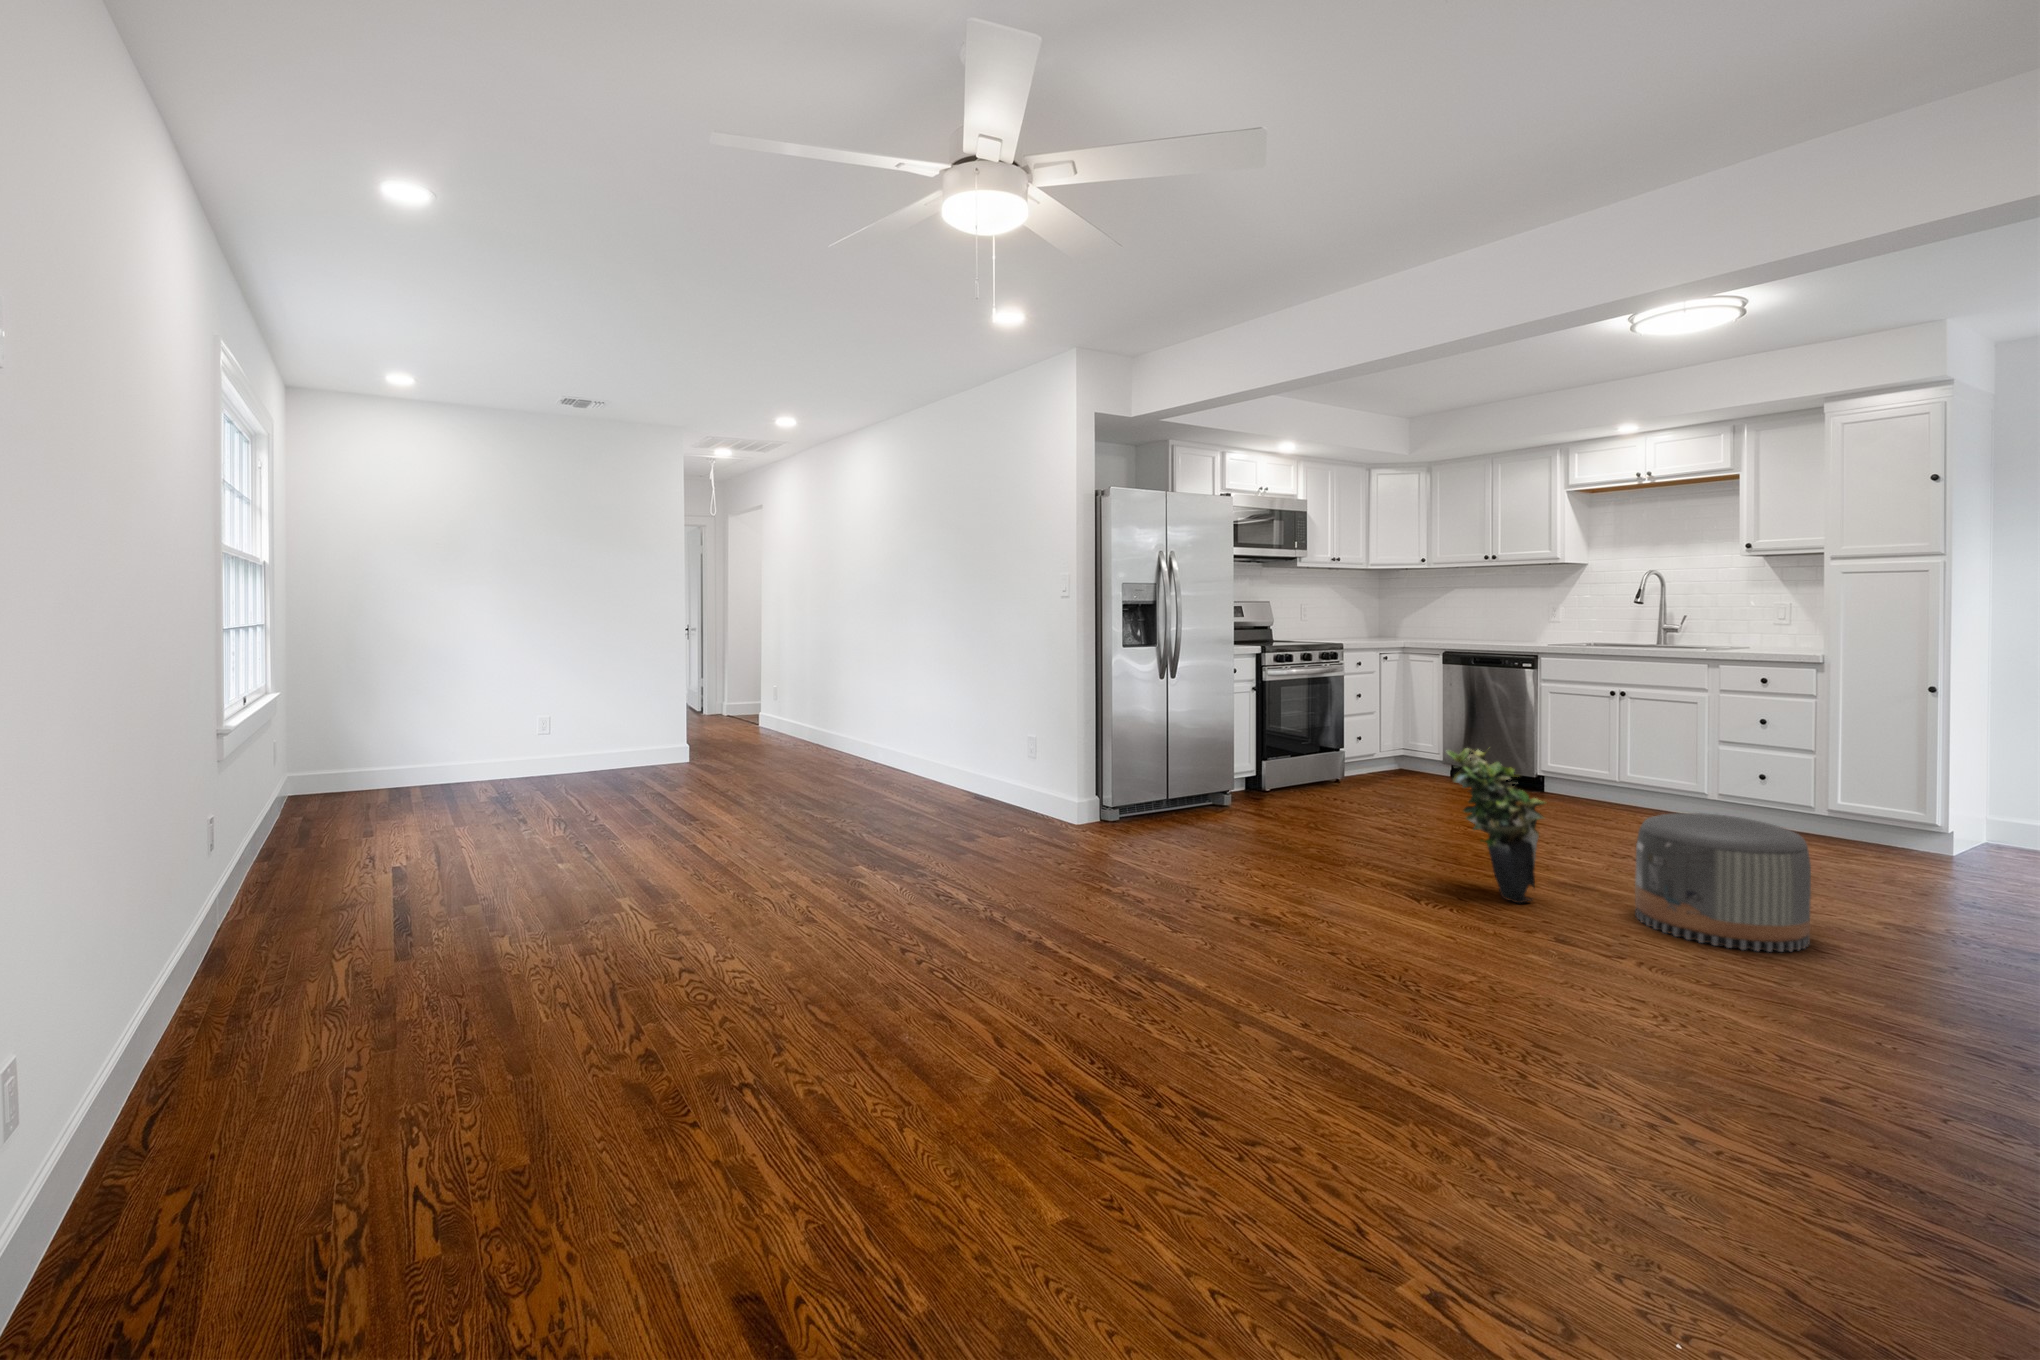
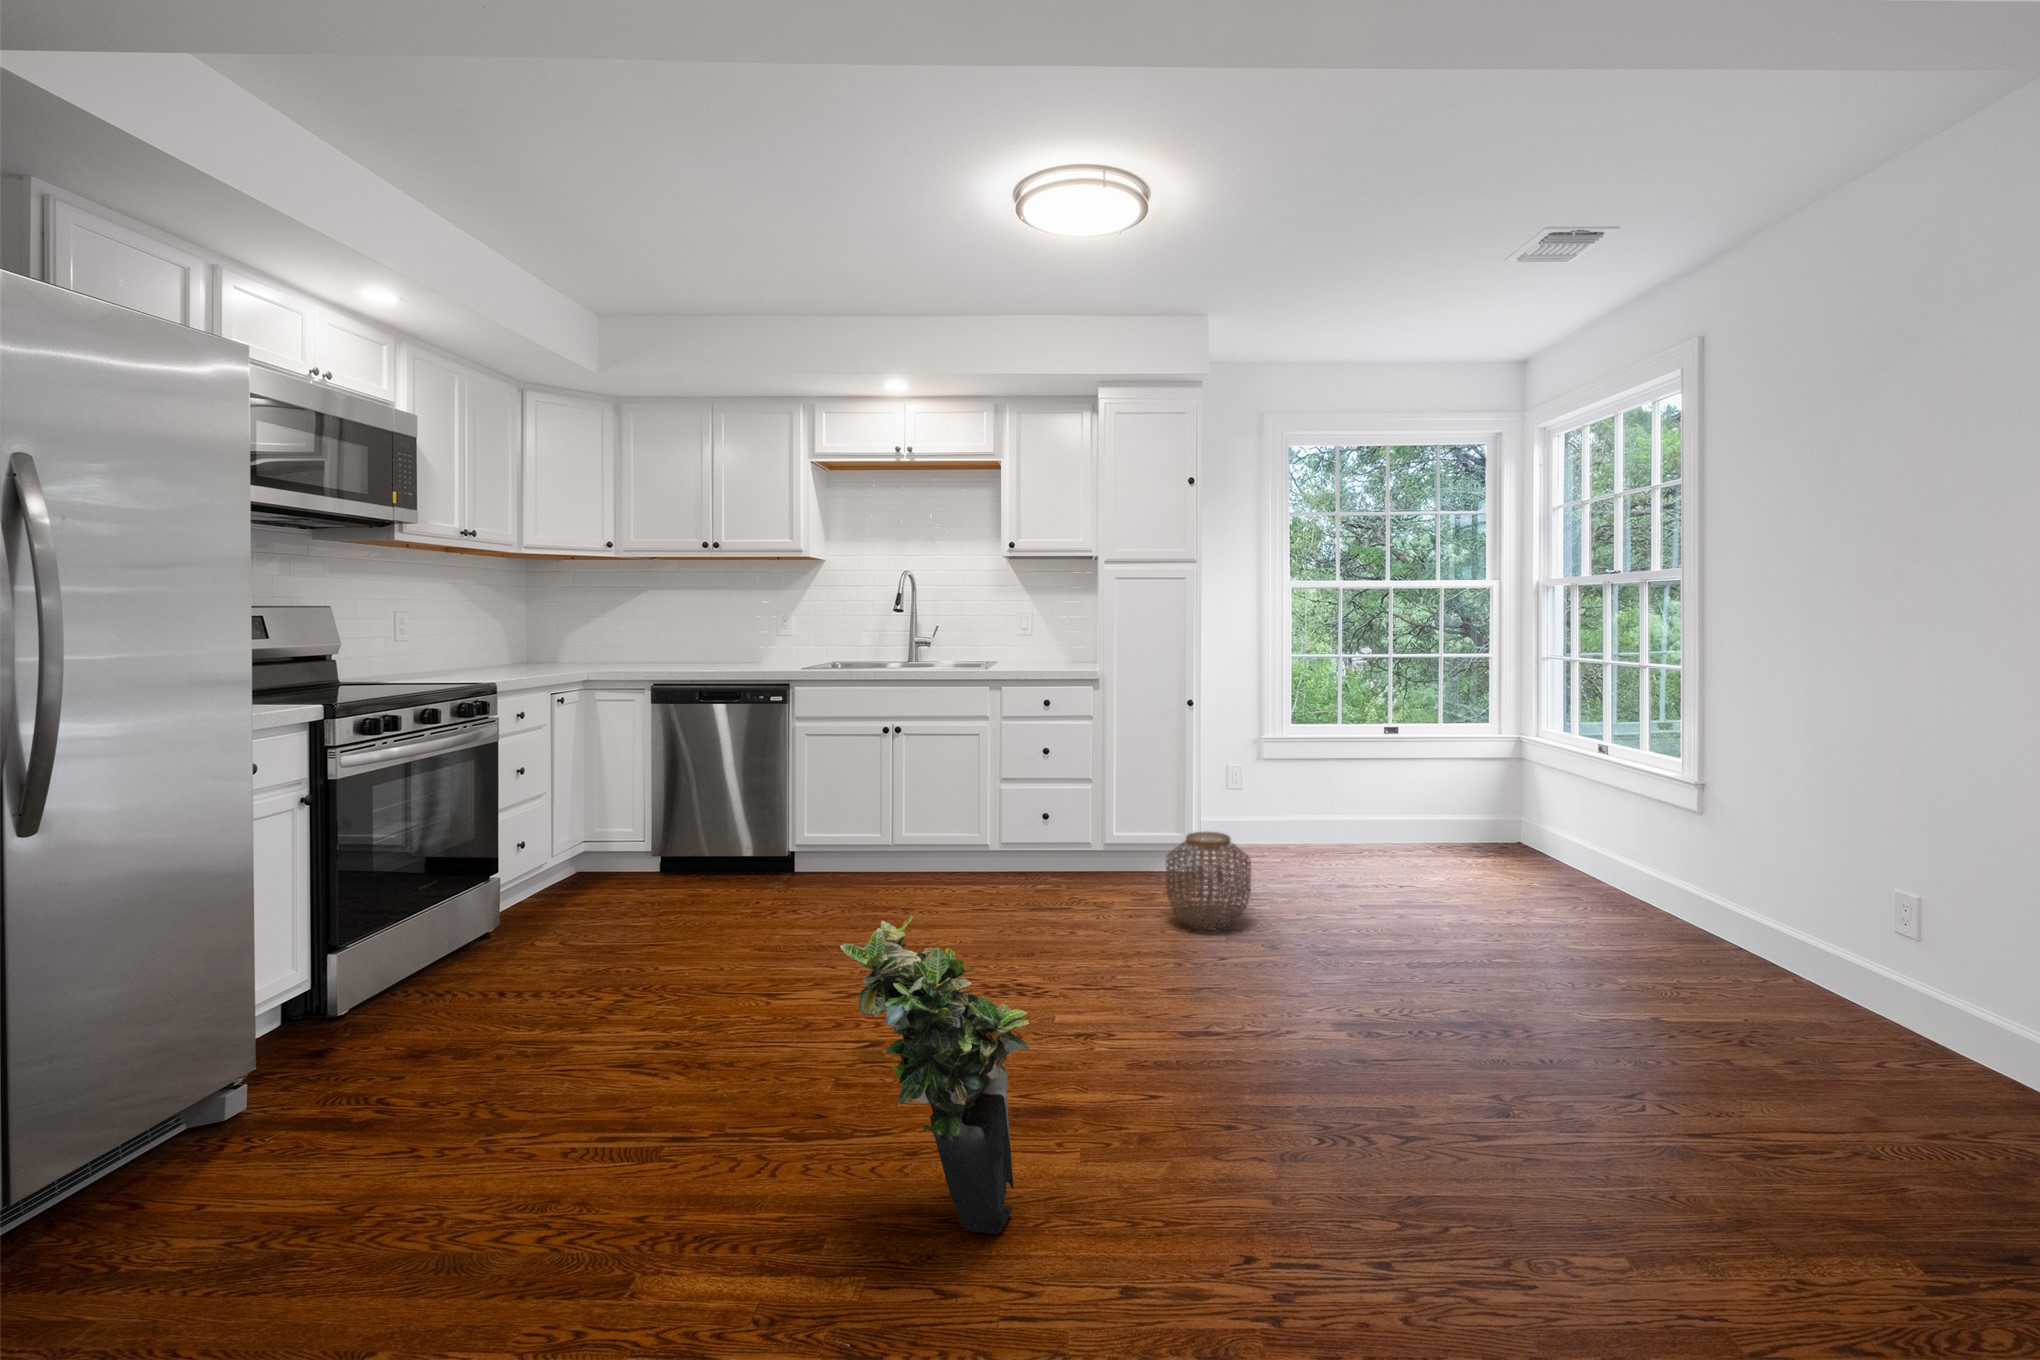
woven basket: none [1846,793,1953,880] -> present [1166,832,1251,930]
pouf: present [1635,813,1811,952] -> none [1134,950,1352,1207]

